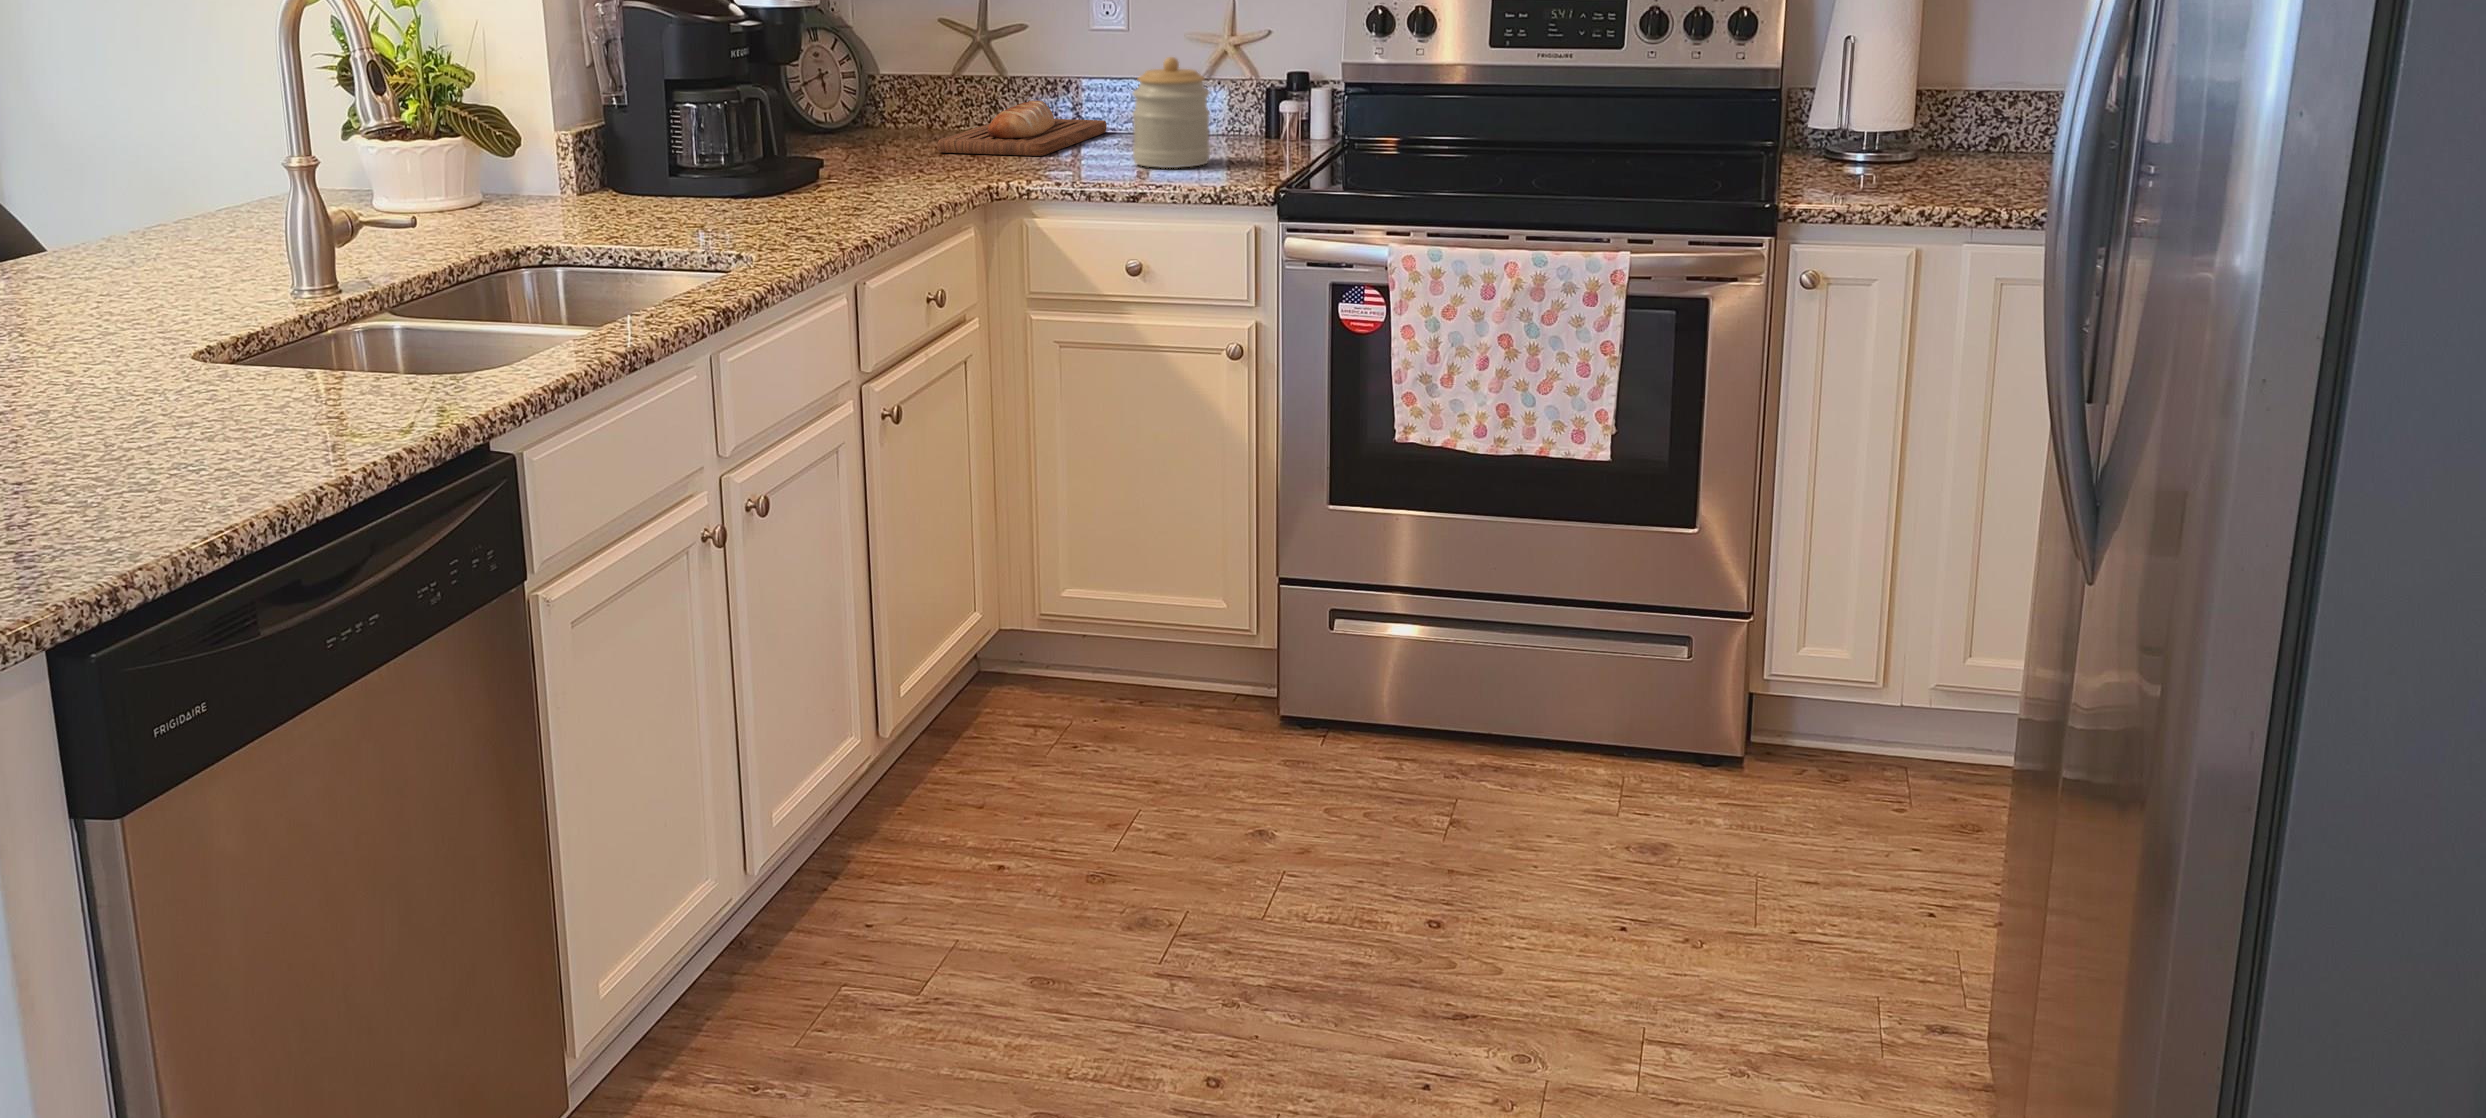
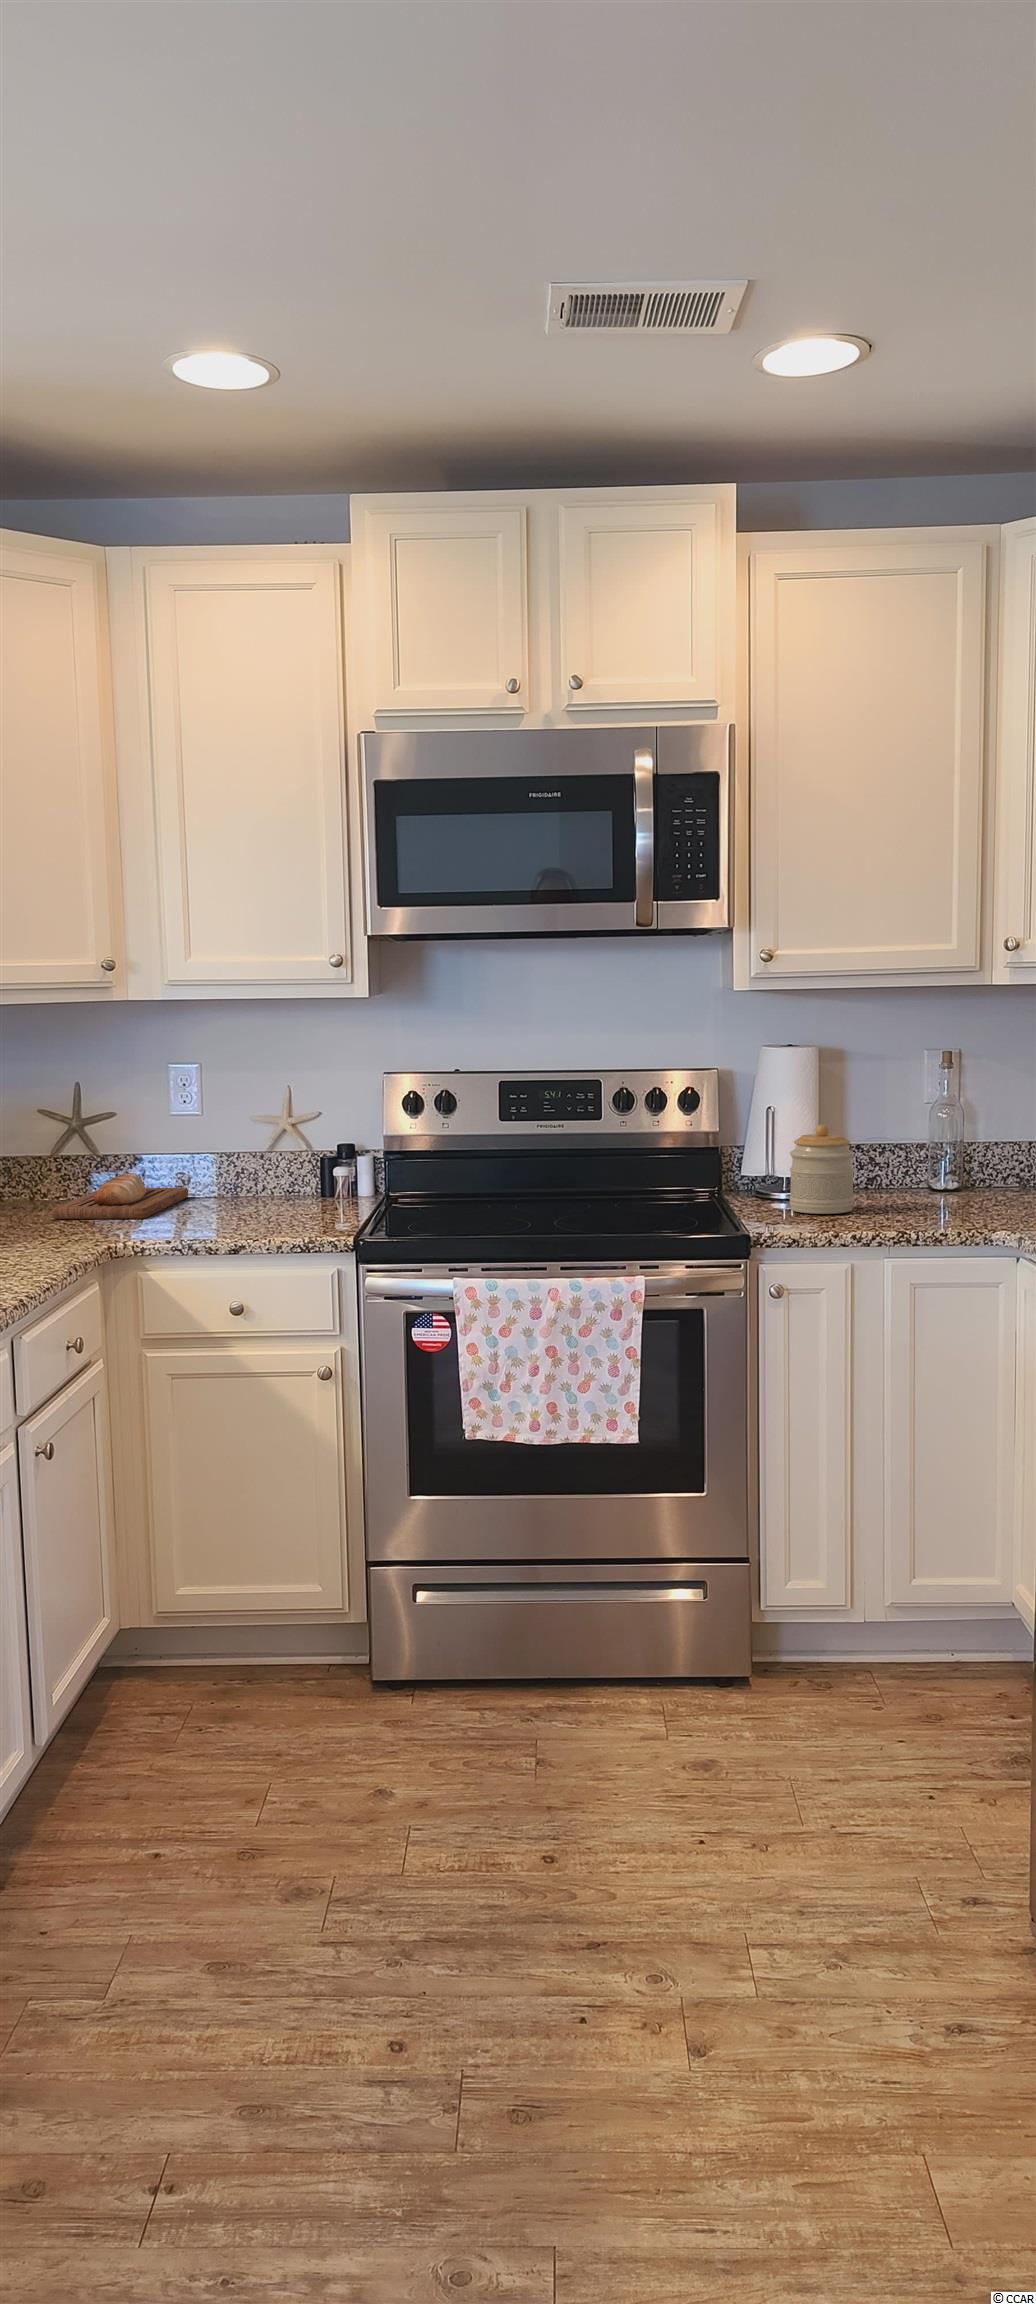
jar: present [1133,57,1210,168] -> present [790,1125,854,1214]

